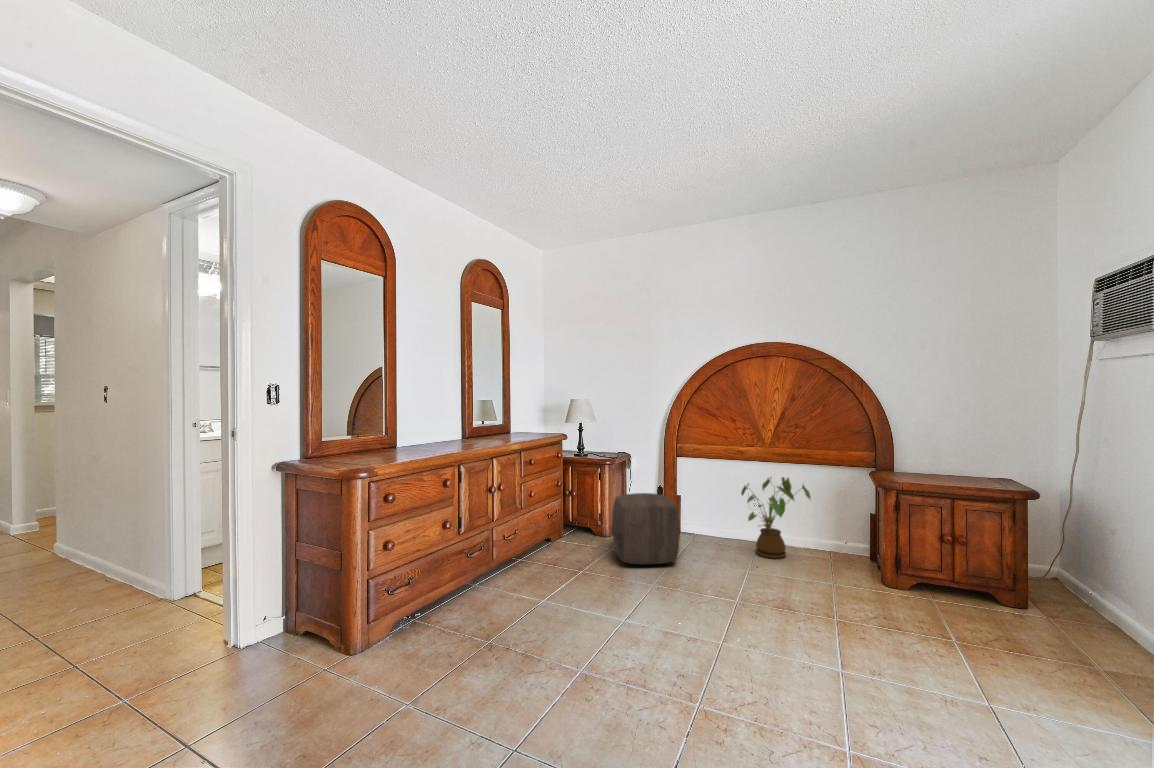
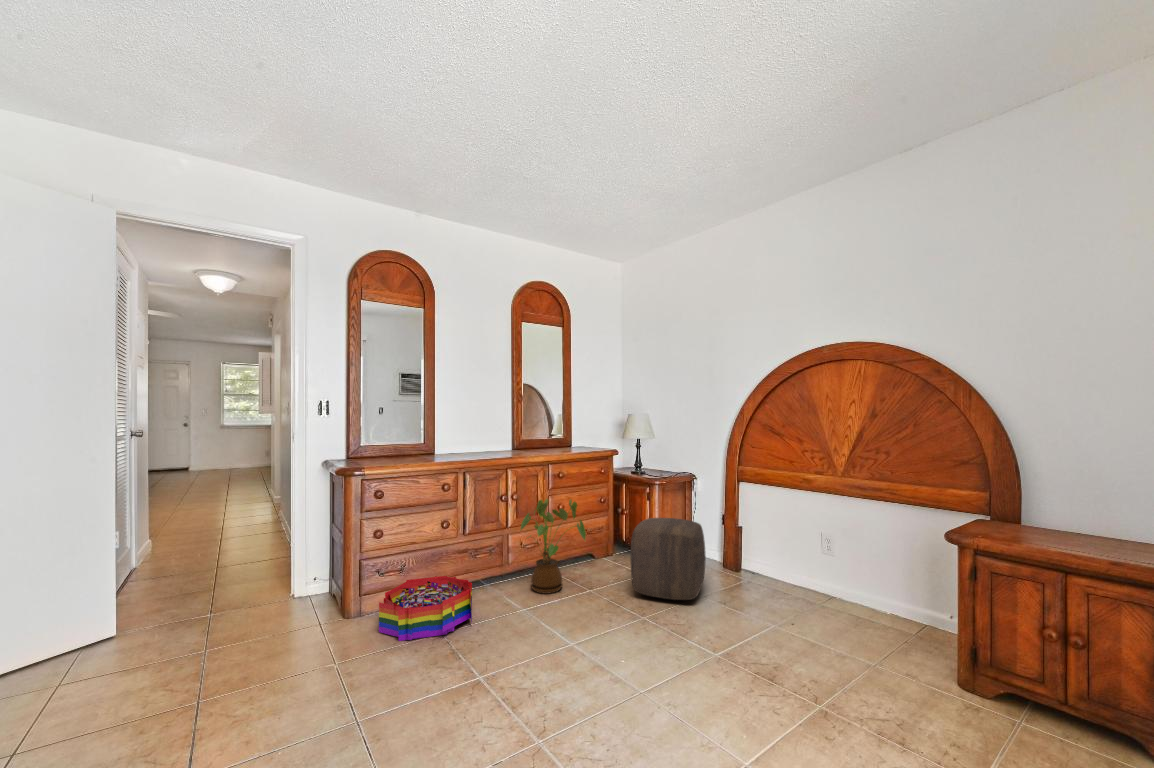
house plant: present [741,477,811,559] -> present [521,499,586,594]
storage bin: none [409,576,510,652] -> present [379,576,472,641]

